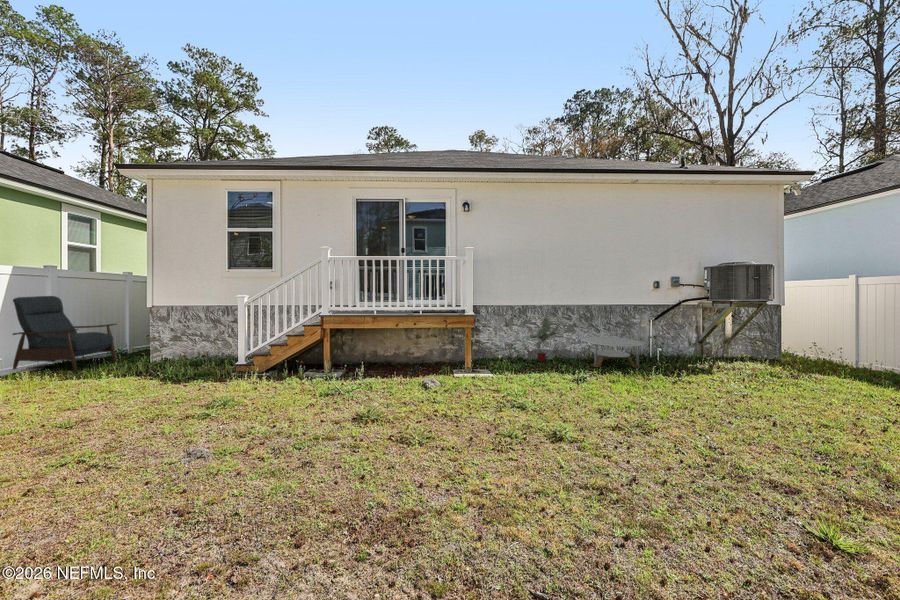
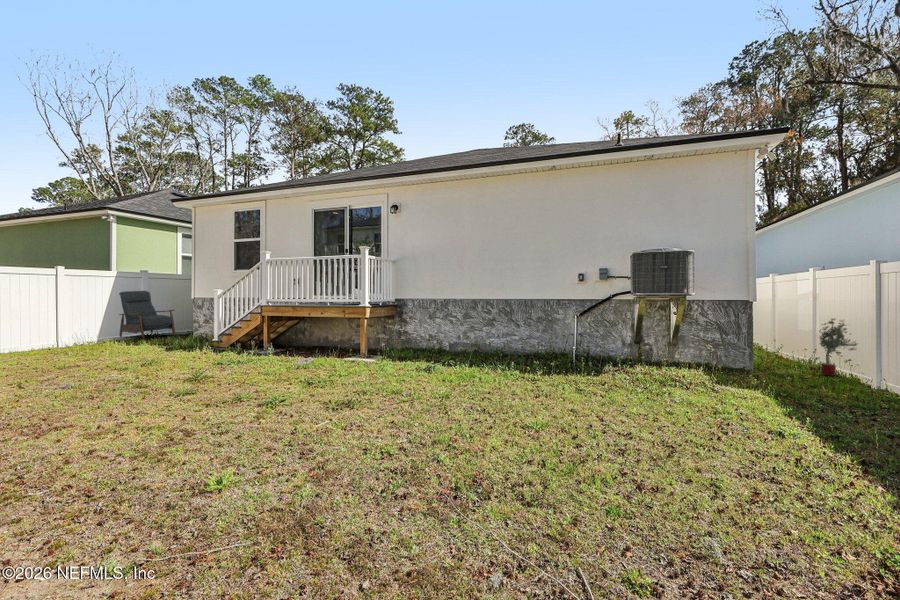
potted tree: present [525,319,561,362] -> present [819,319,857,376]
round table: present [582,337,644,368] -> none [480,332,541,365]

